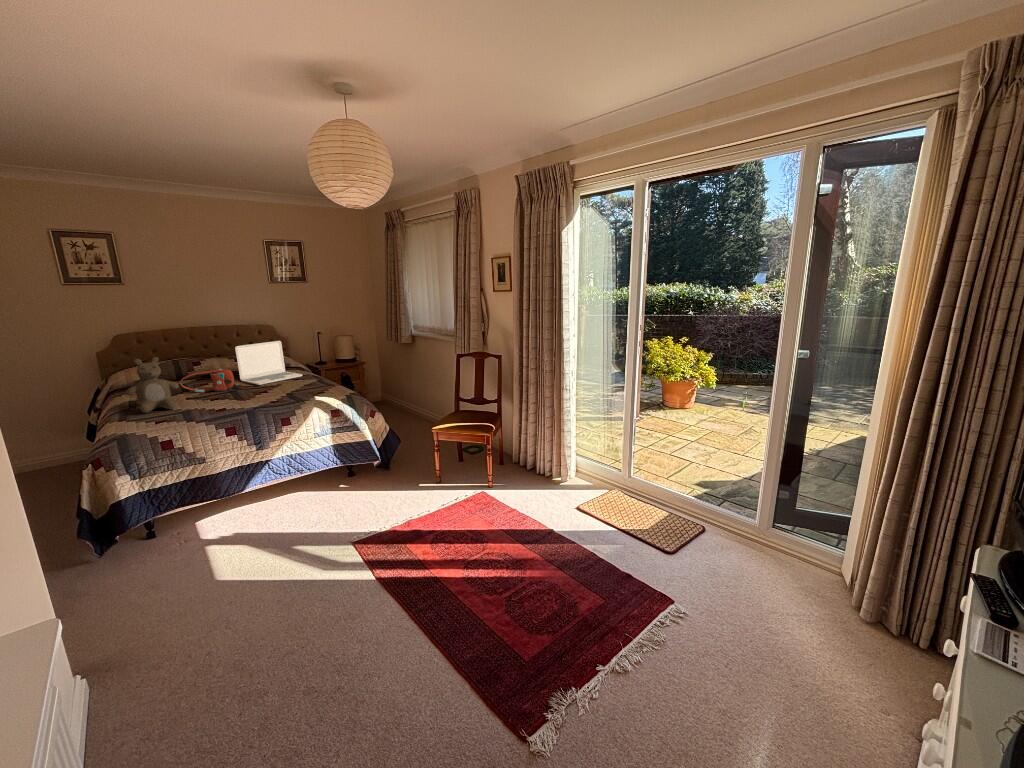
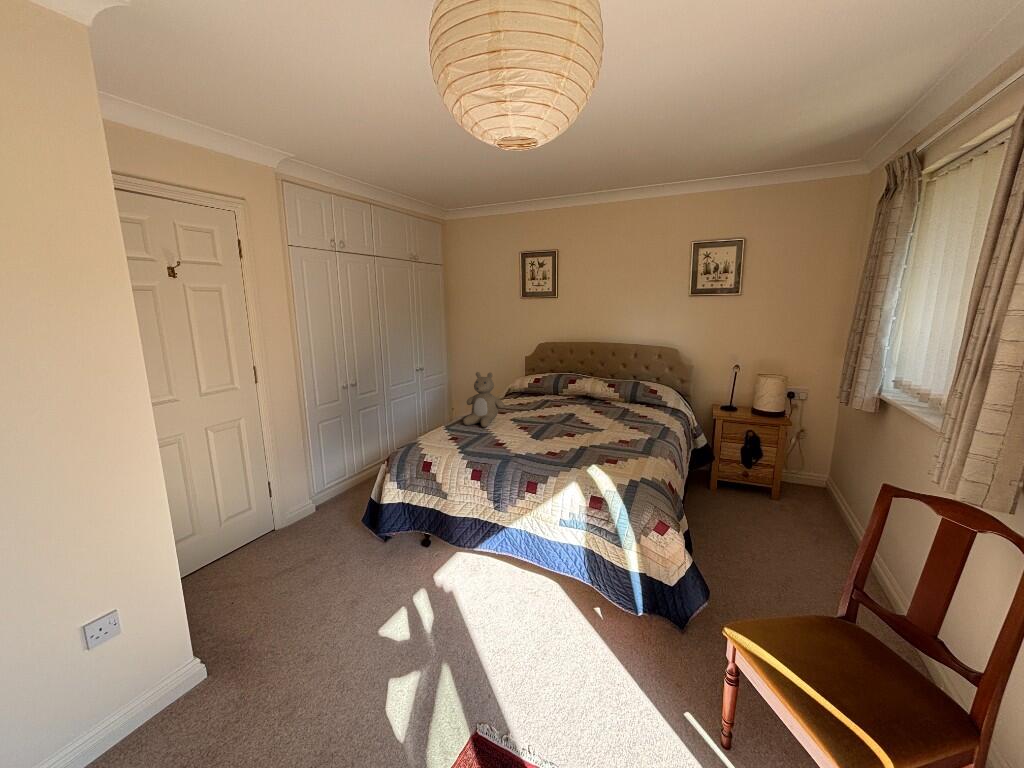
laptop: present [235,341,302,385] -> none [586,372,647,425]
handbag: present [180,369,234,392] -> none [524,394,567,420]

